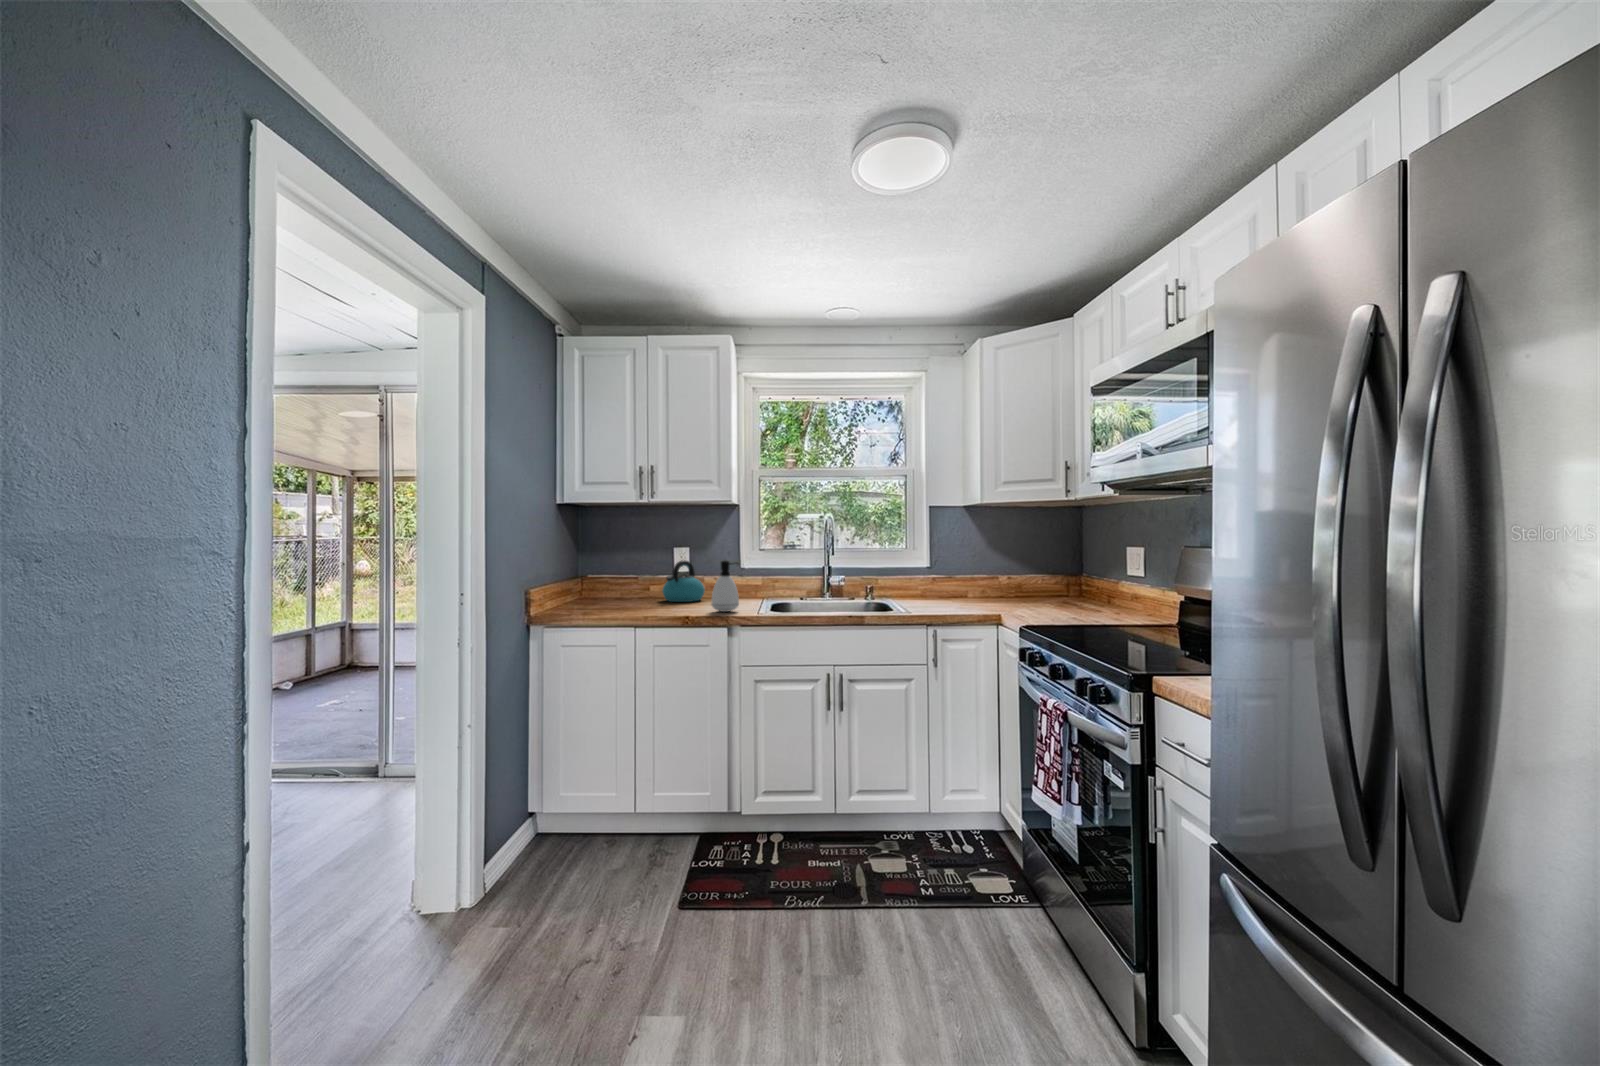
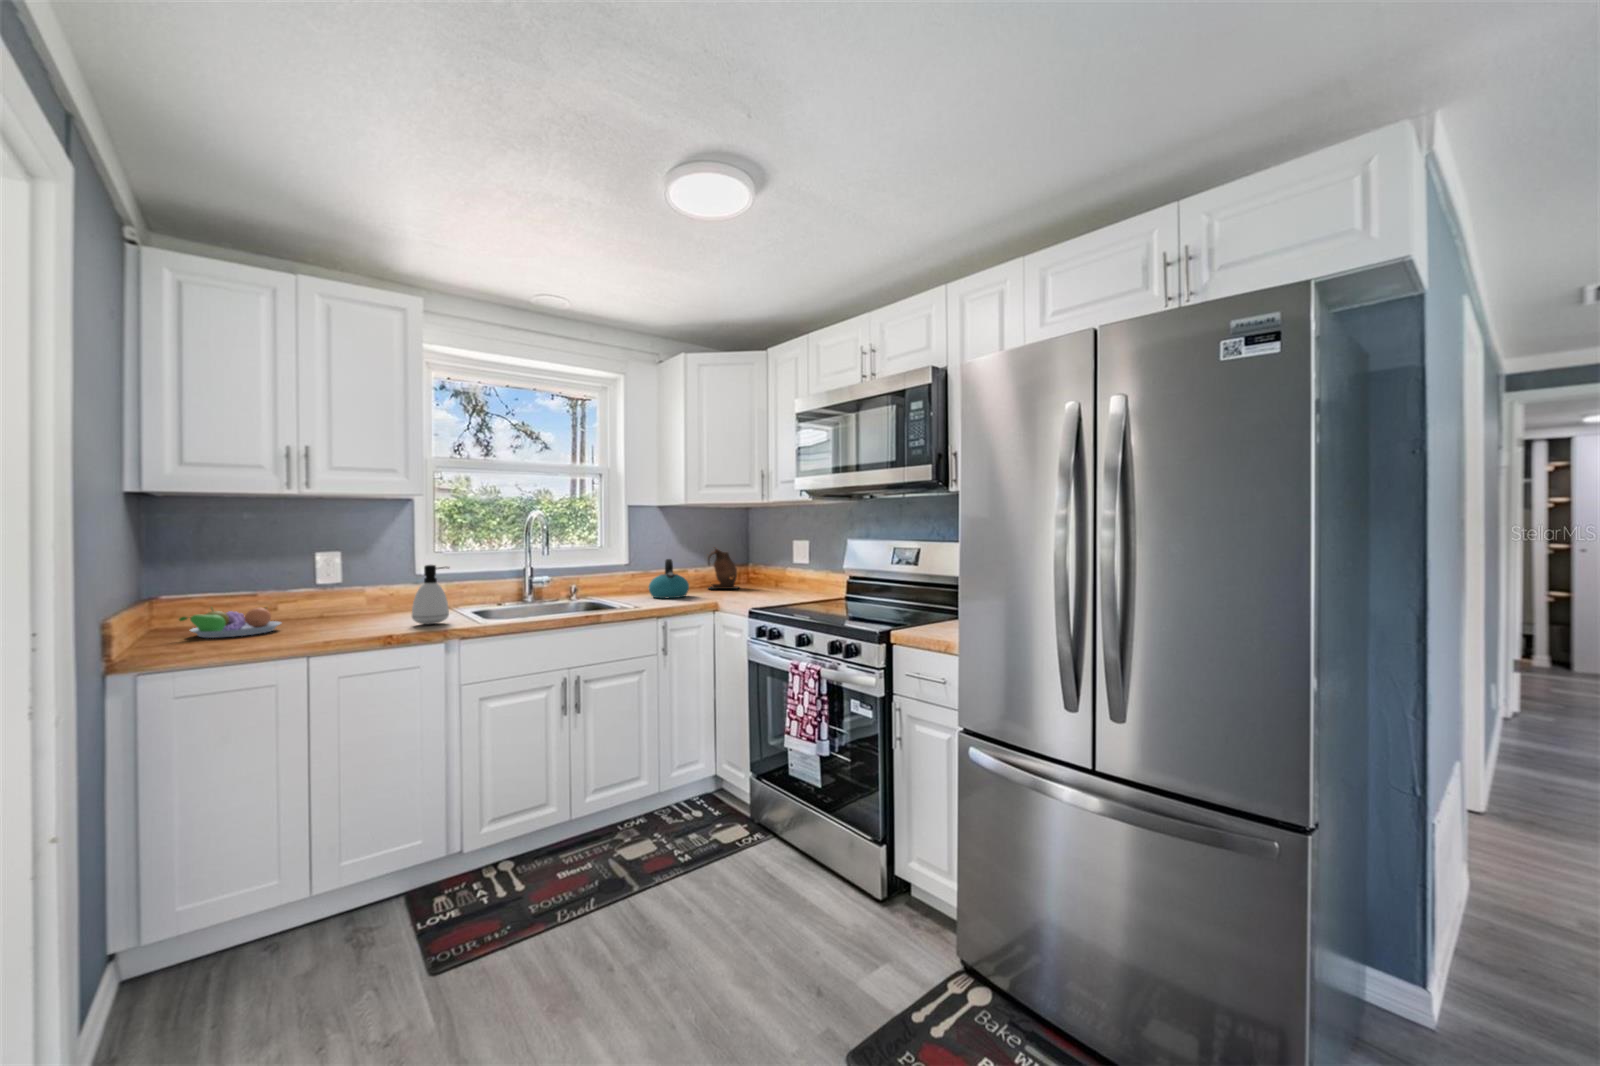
ceramic pitcher: none [1024,549,1070,600] -> present [707,547,739,589]
kettle: present [662,561,705,602] -> present [649,559,689,598]
fruit bowl: none [582,586,640,609] -> present [179,607,281,638]

